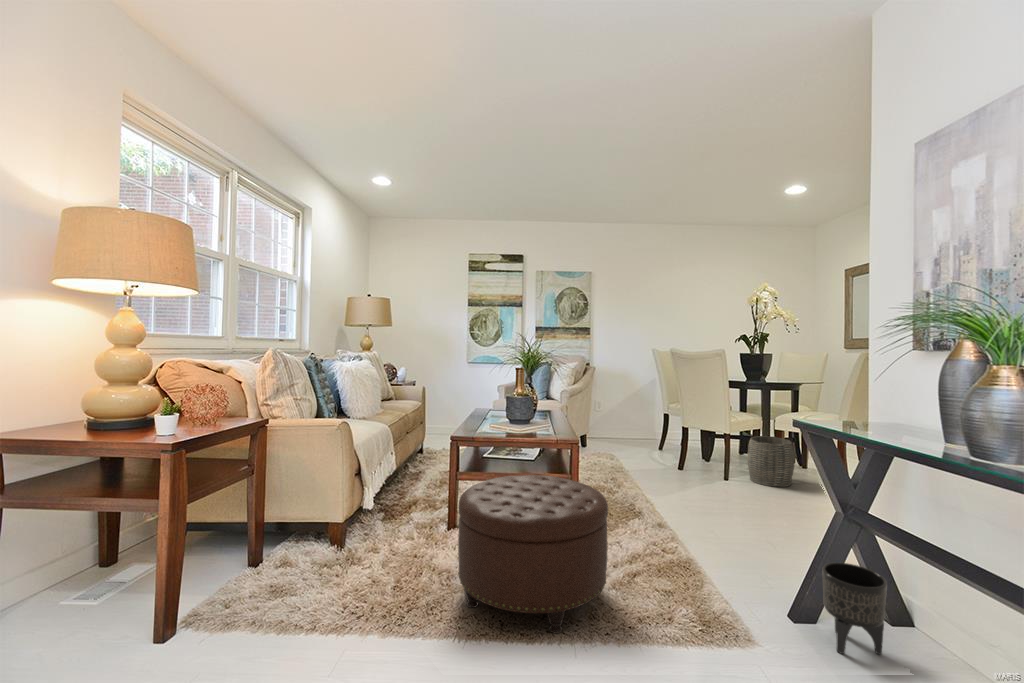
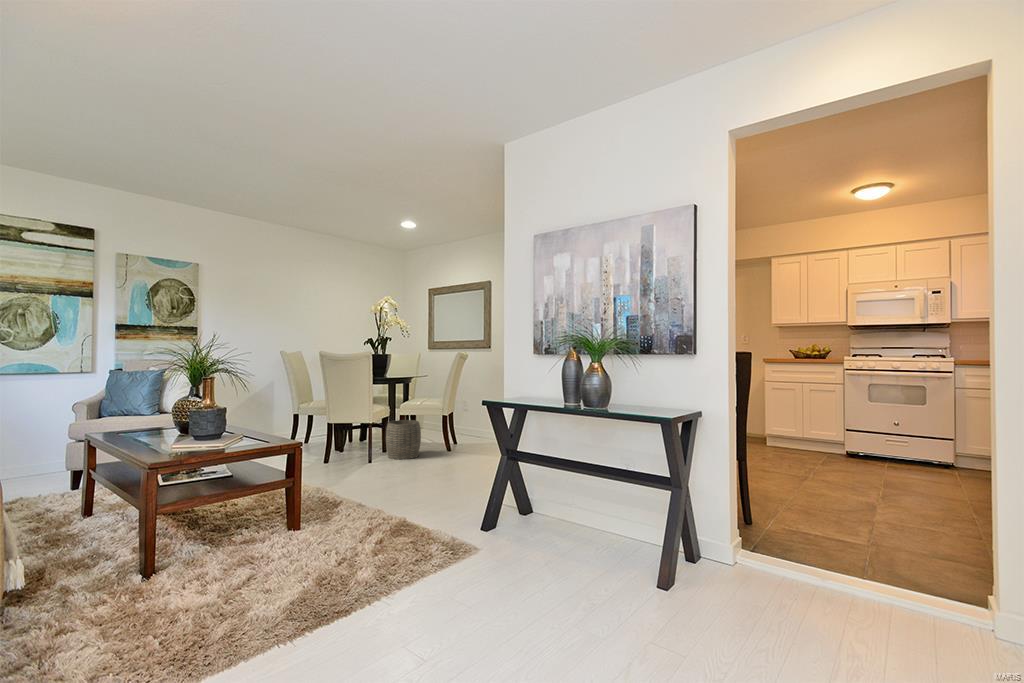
ottoman: present [458,475,608,634] -> none [242,464,408,622]
planter: present [822,562,887,654] -> none [526,473,560,529]

